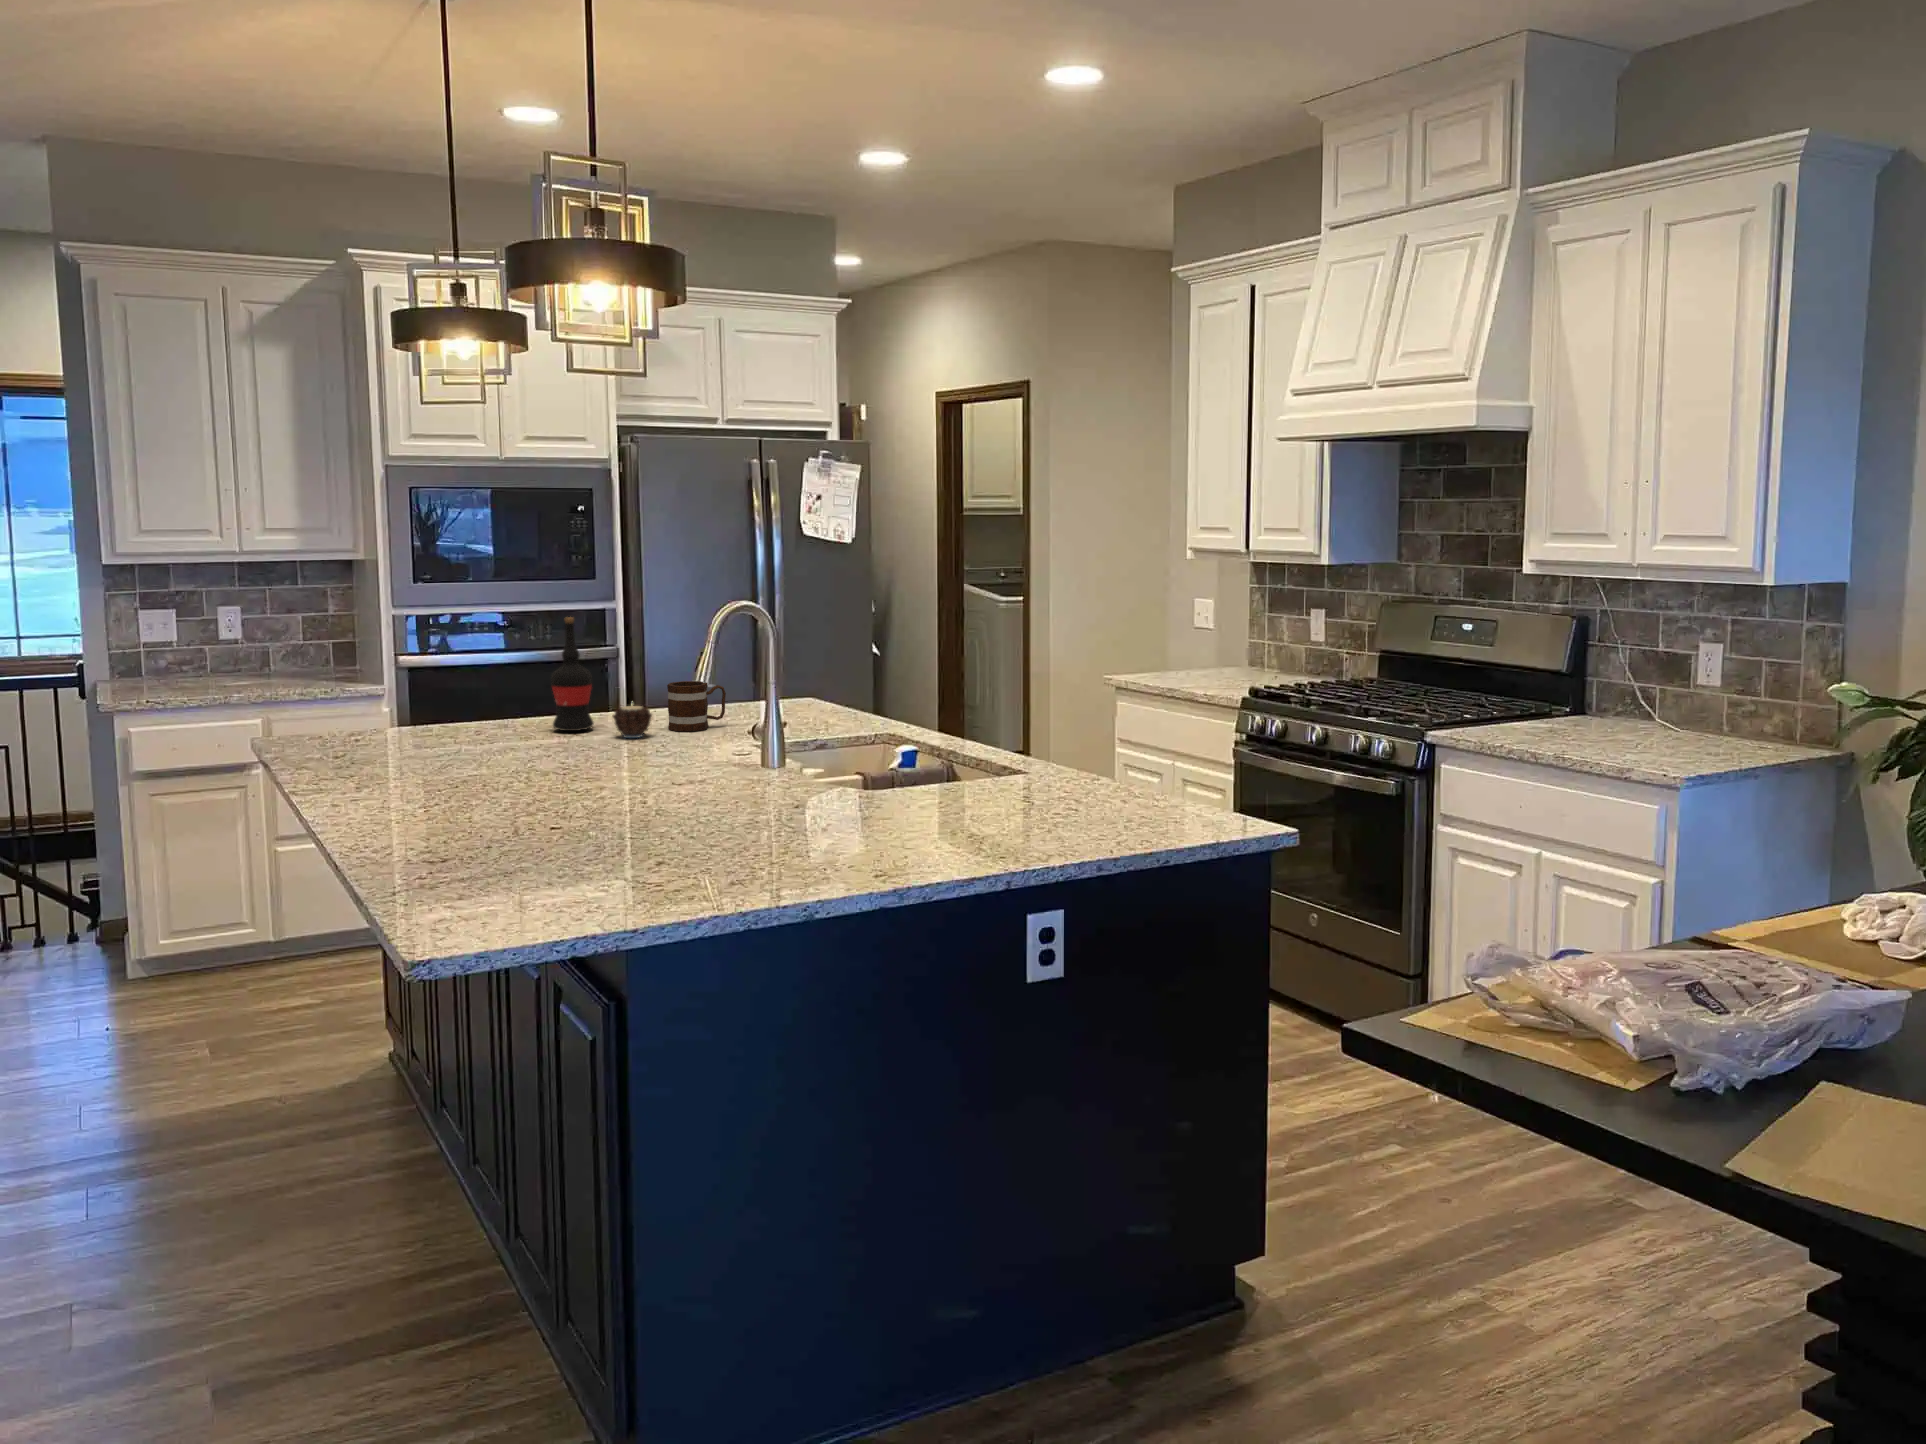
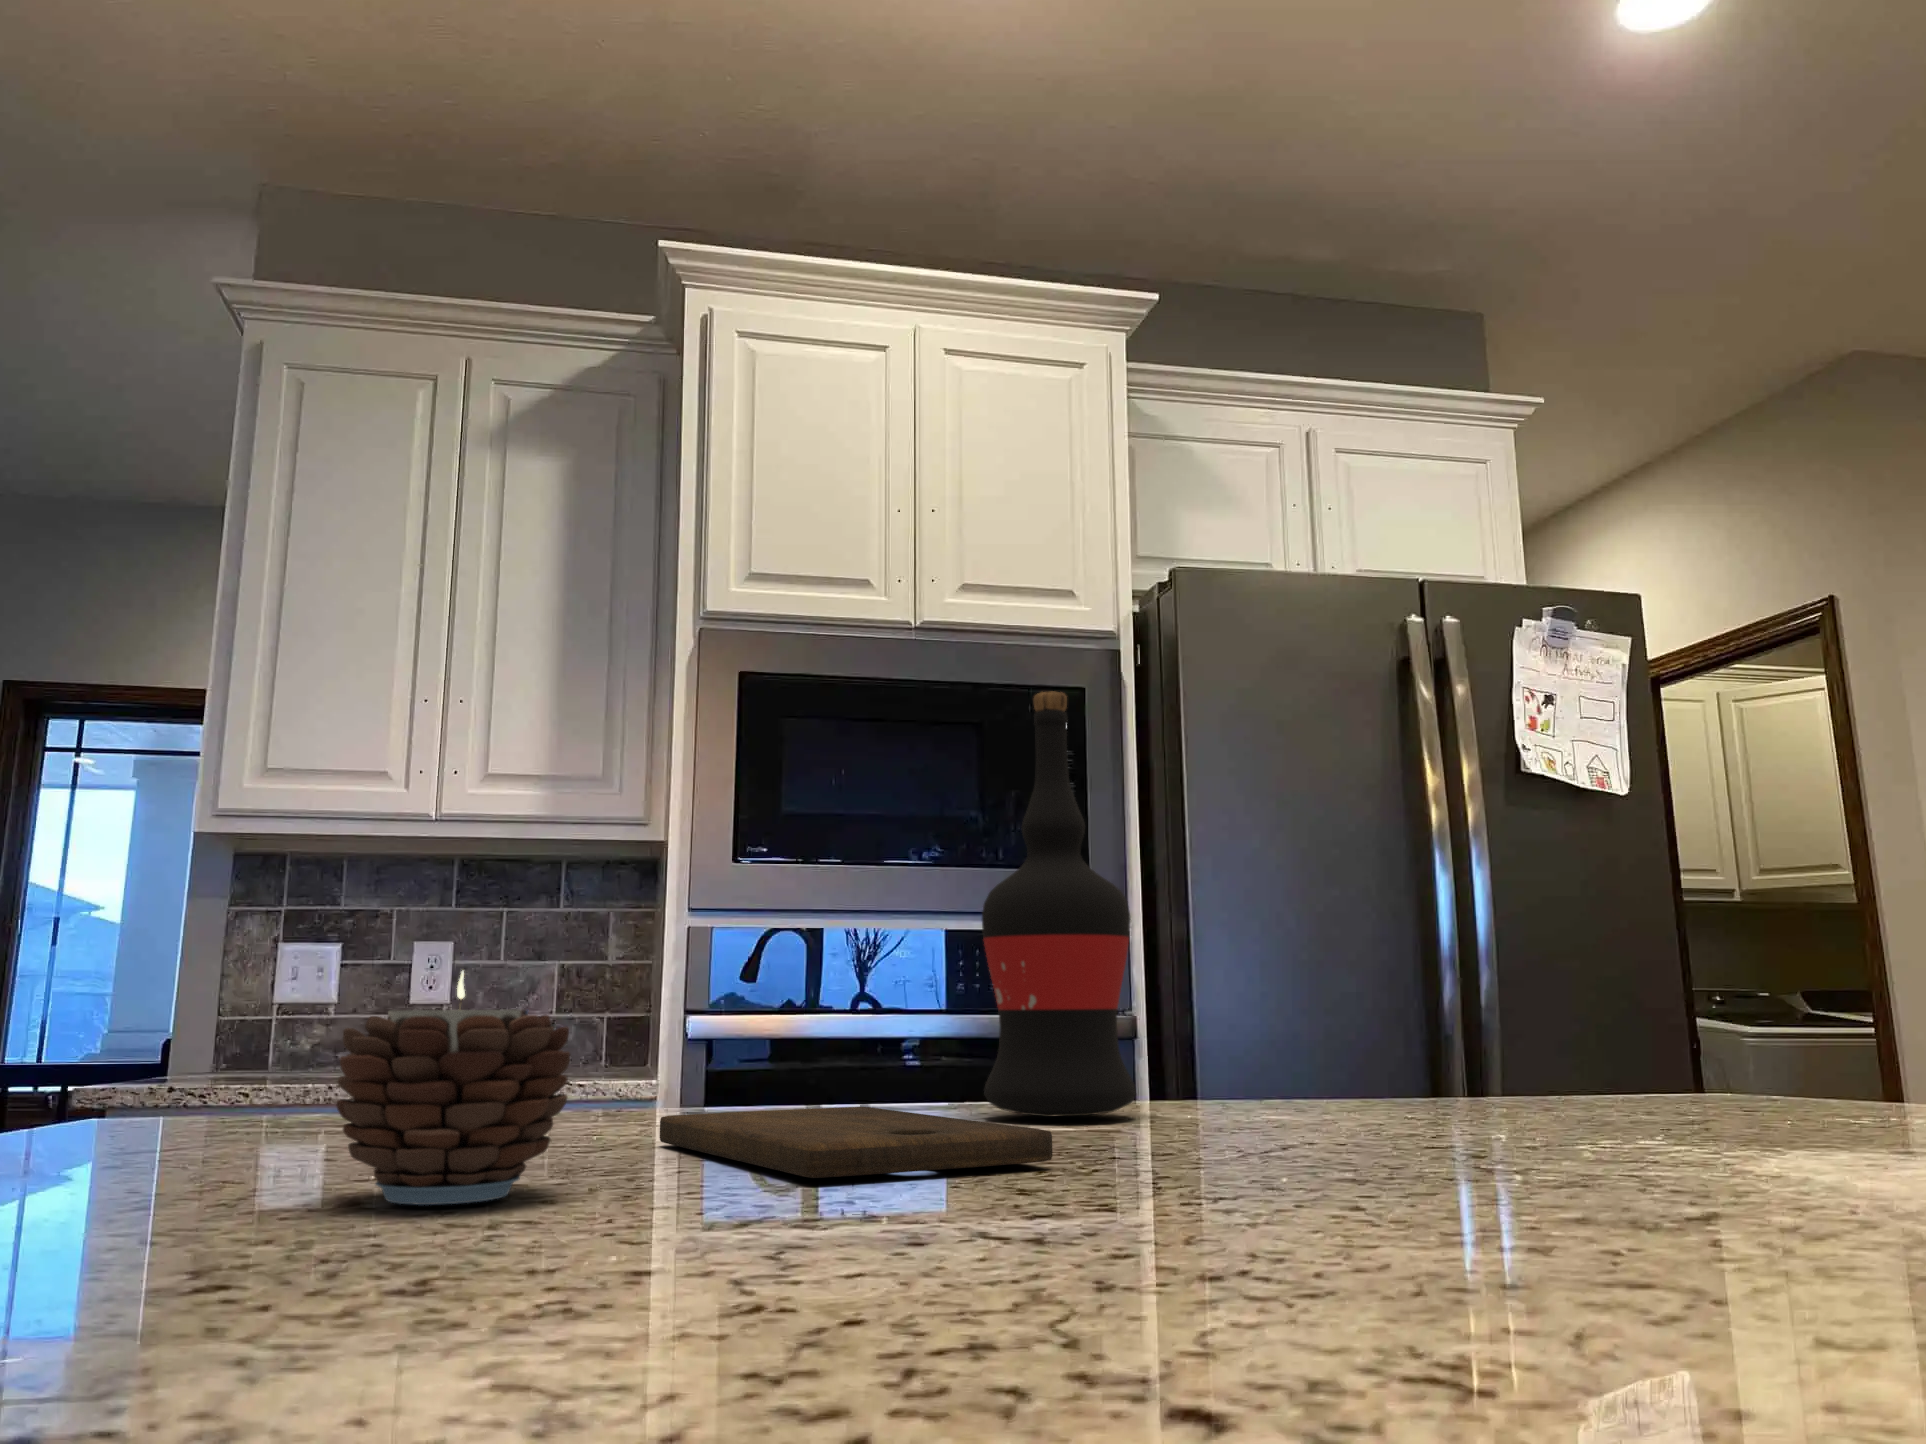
mug: present [667,681,726,731] -> none [1420,933,1656,1128]
candle: present [613,705,652,738] -> present [336,971,570,1205]
cutting board: none [476,735,569,757] -> present [660,1107,1053,1178]

